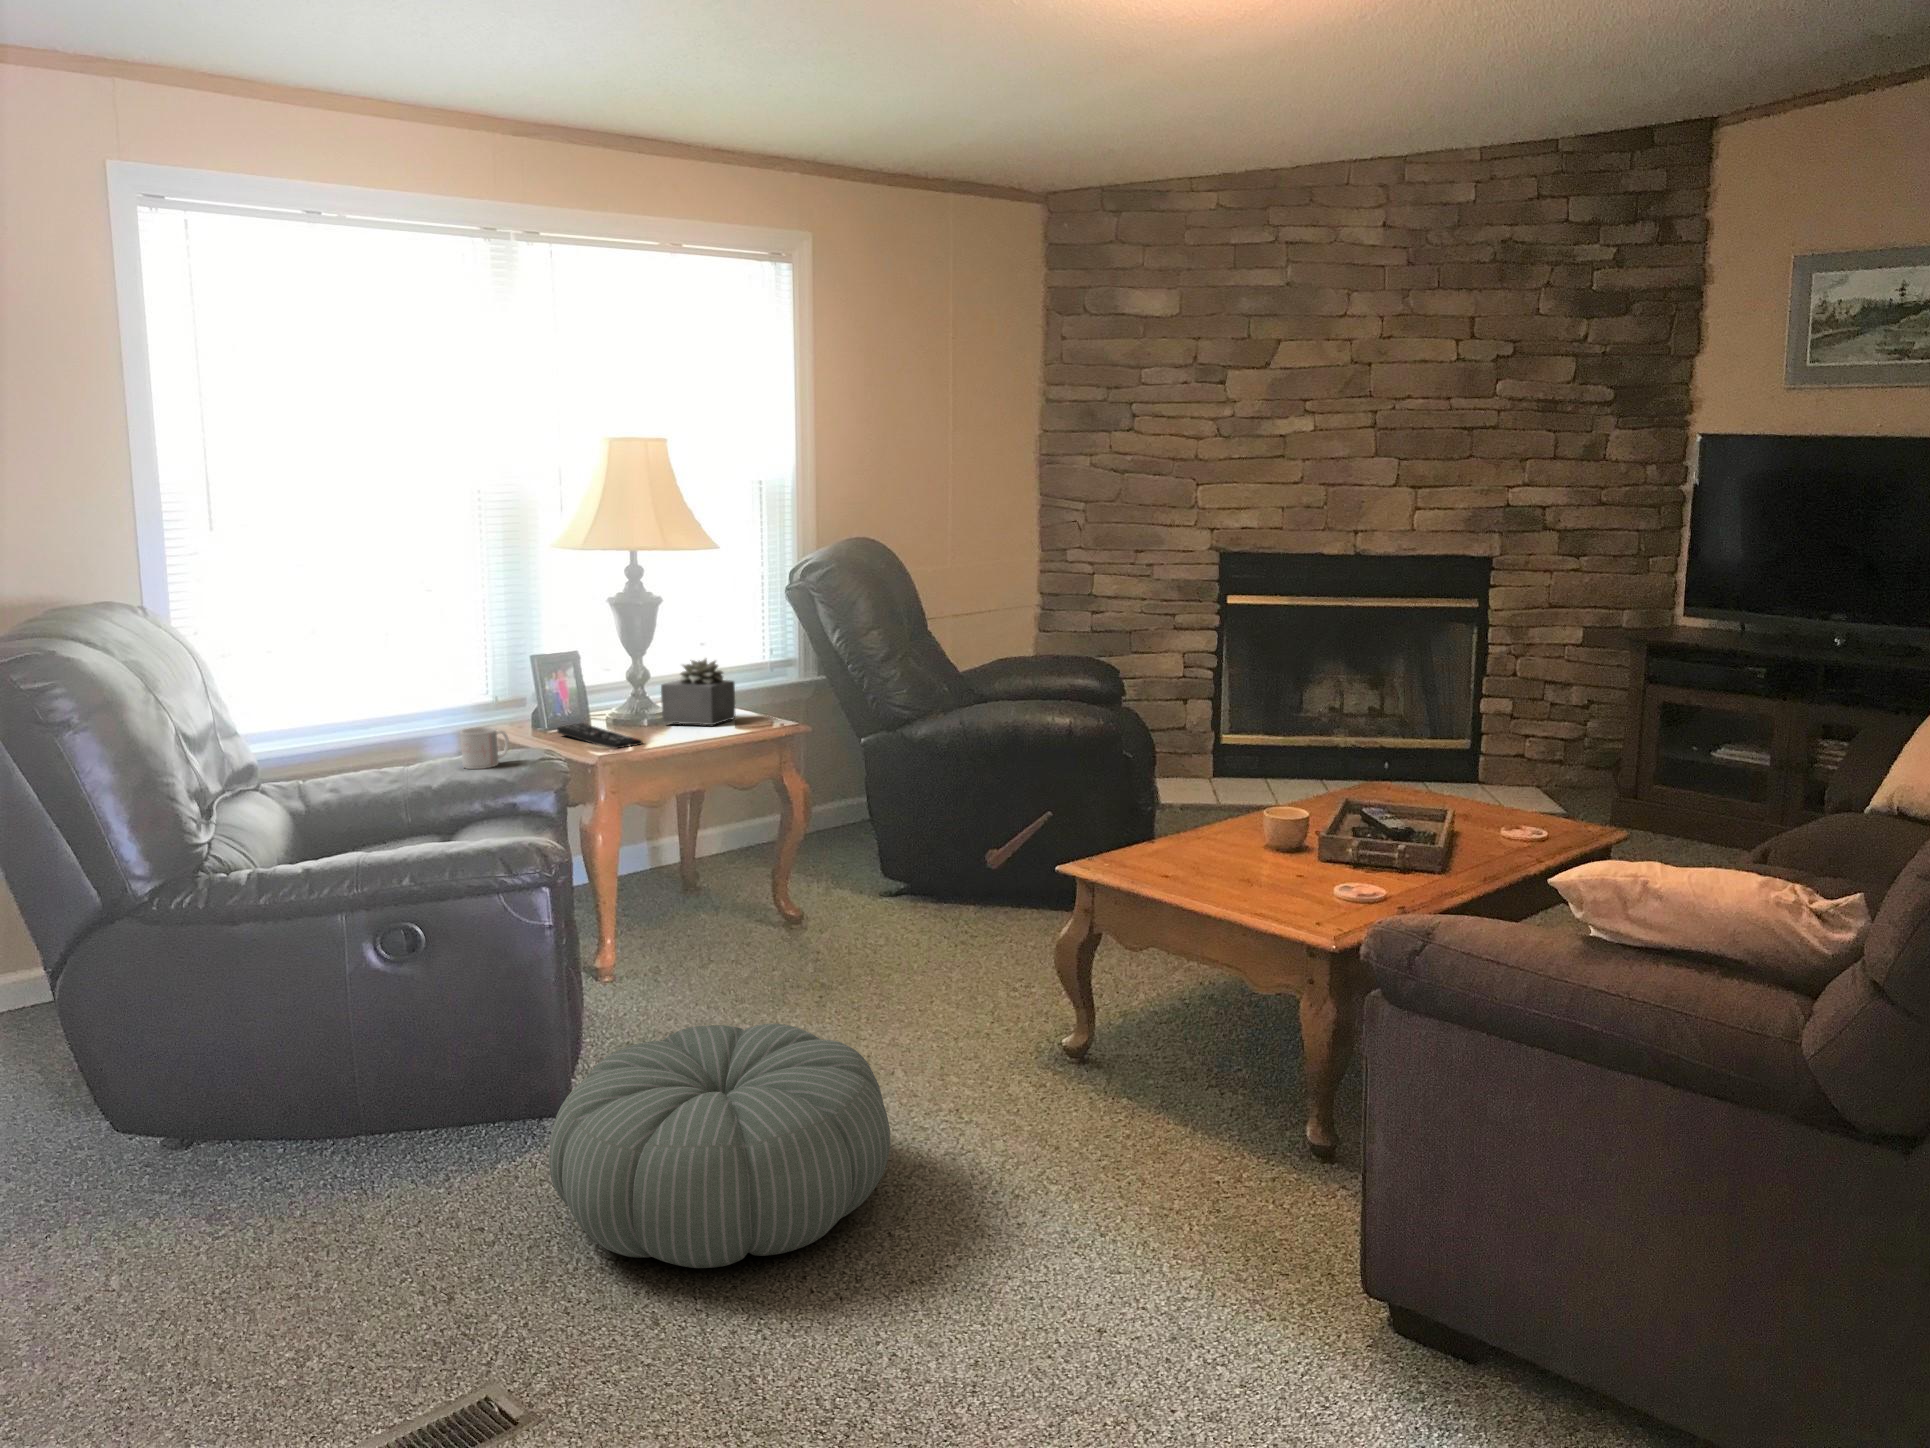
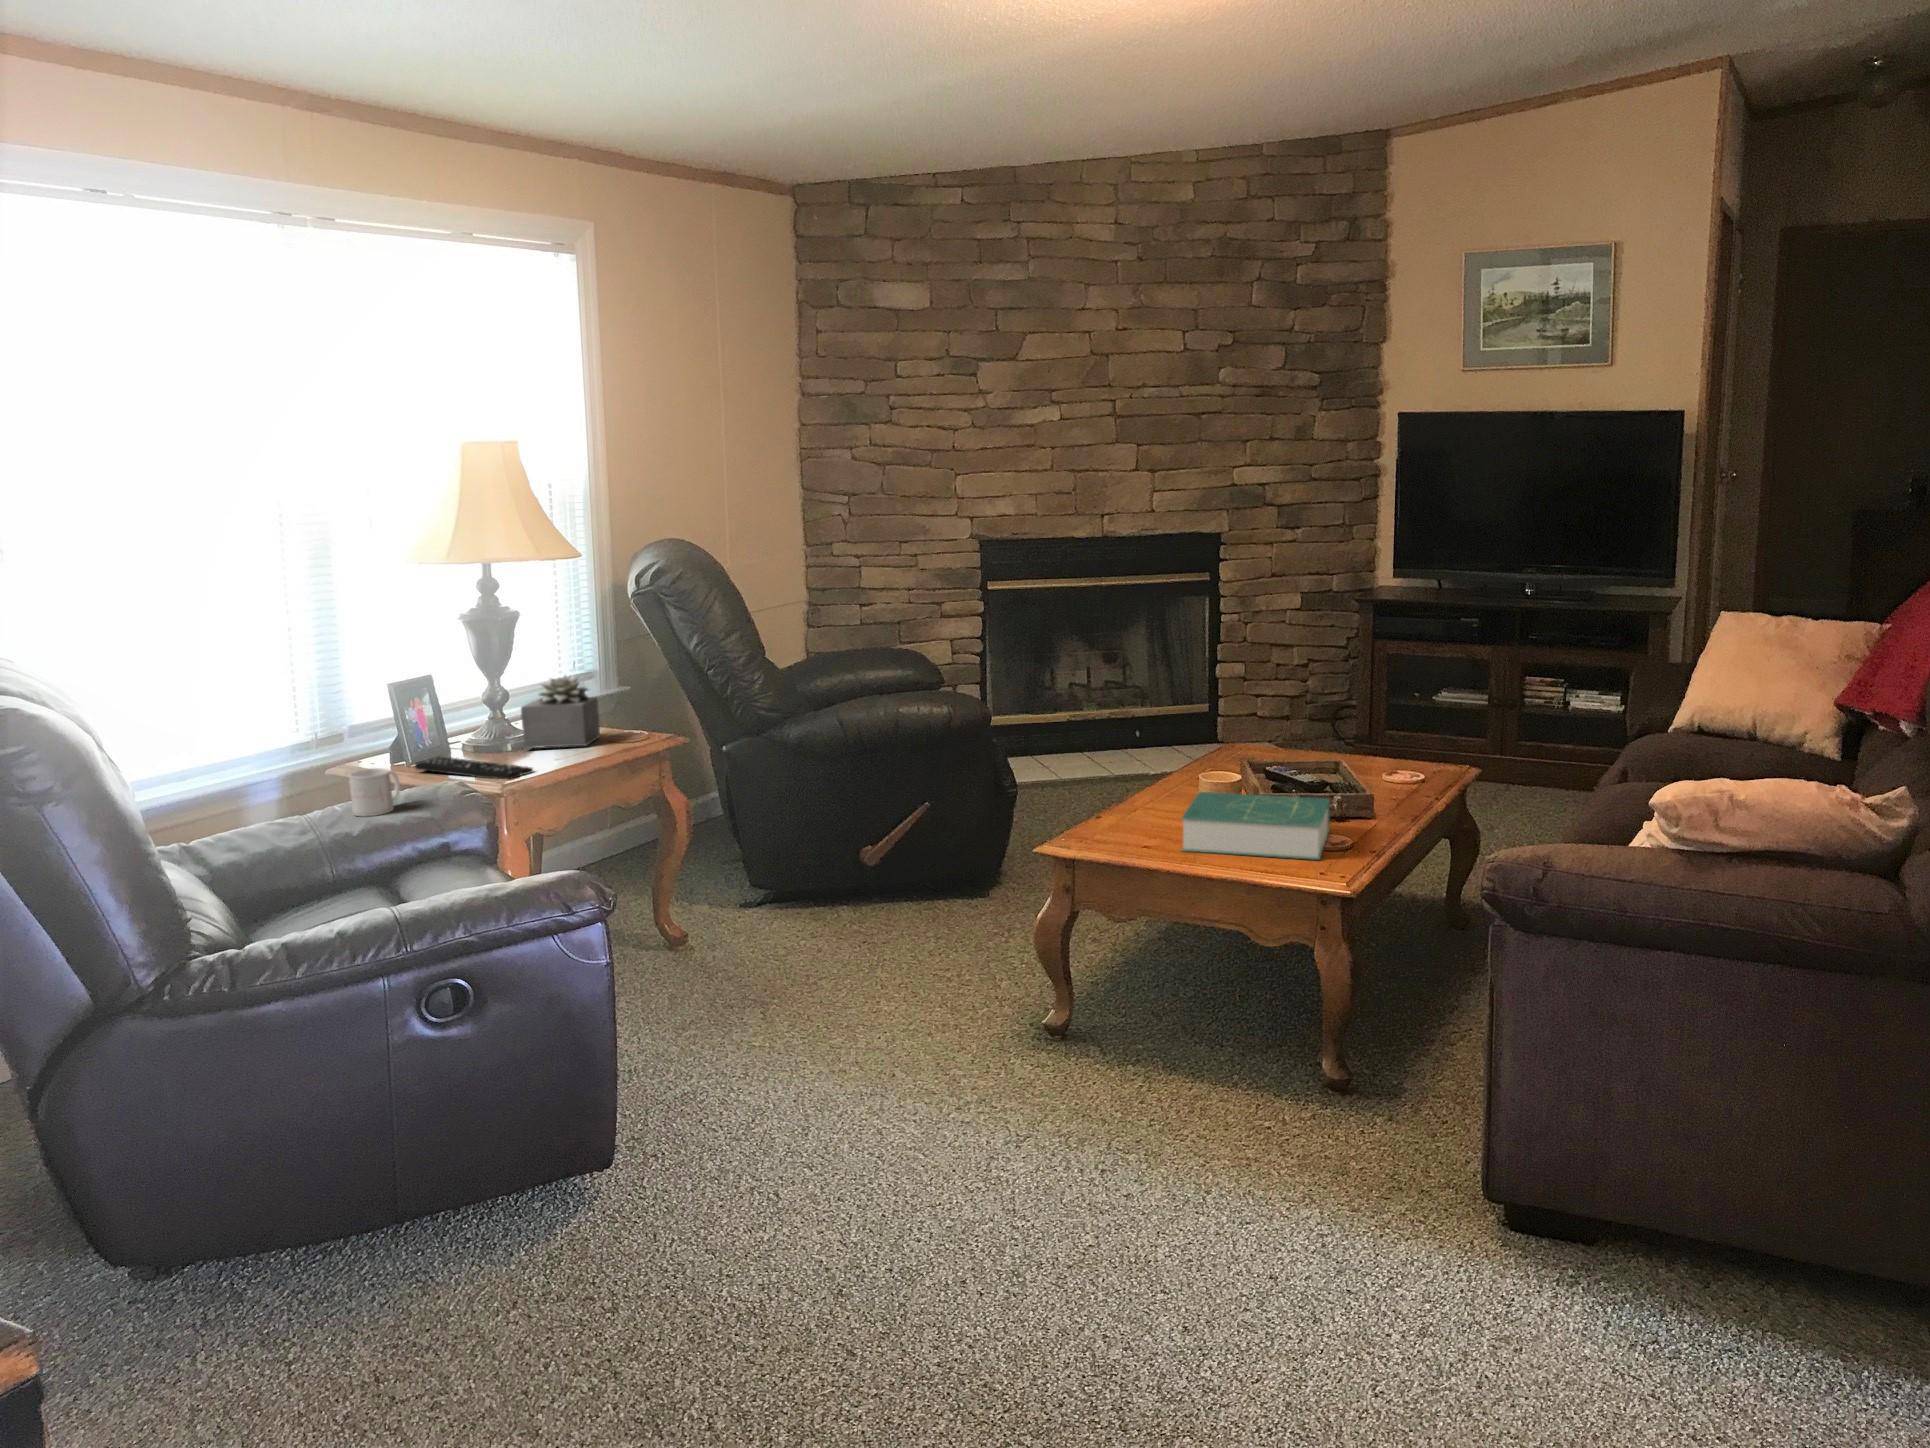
book: none [1196,825,1375,910] -> present [1182,792,1330,860]
pouf: present [549,1024,890,1268] -> none [656,1040,1000,1300]

